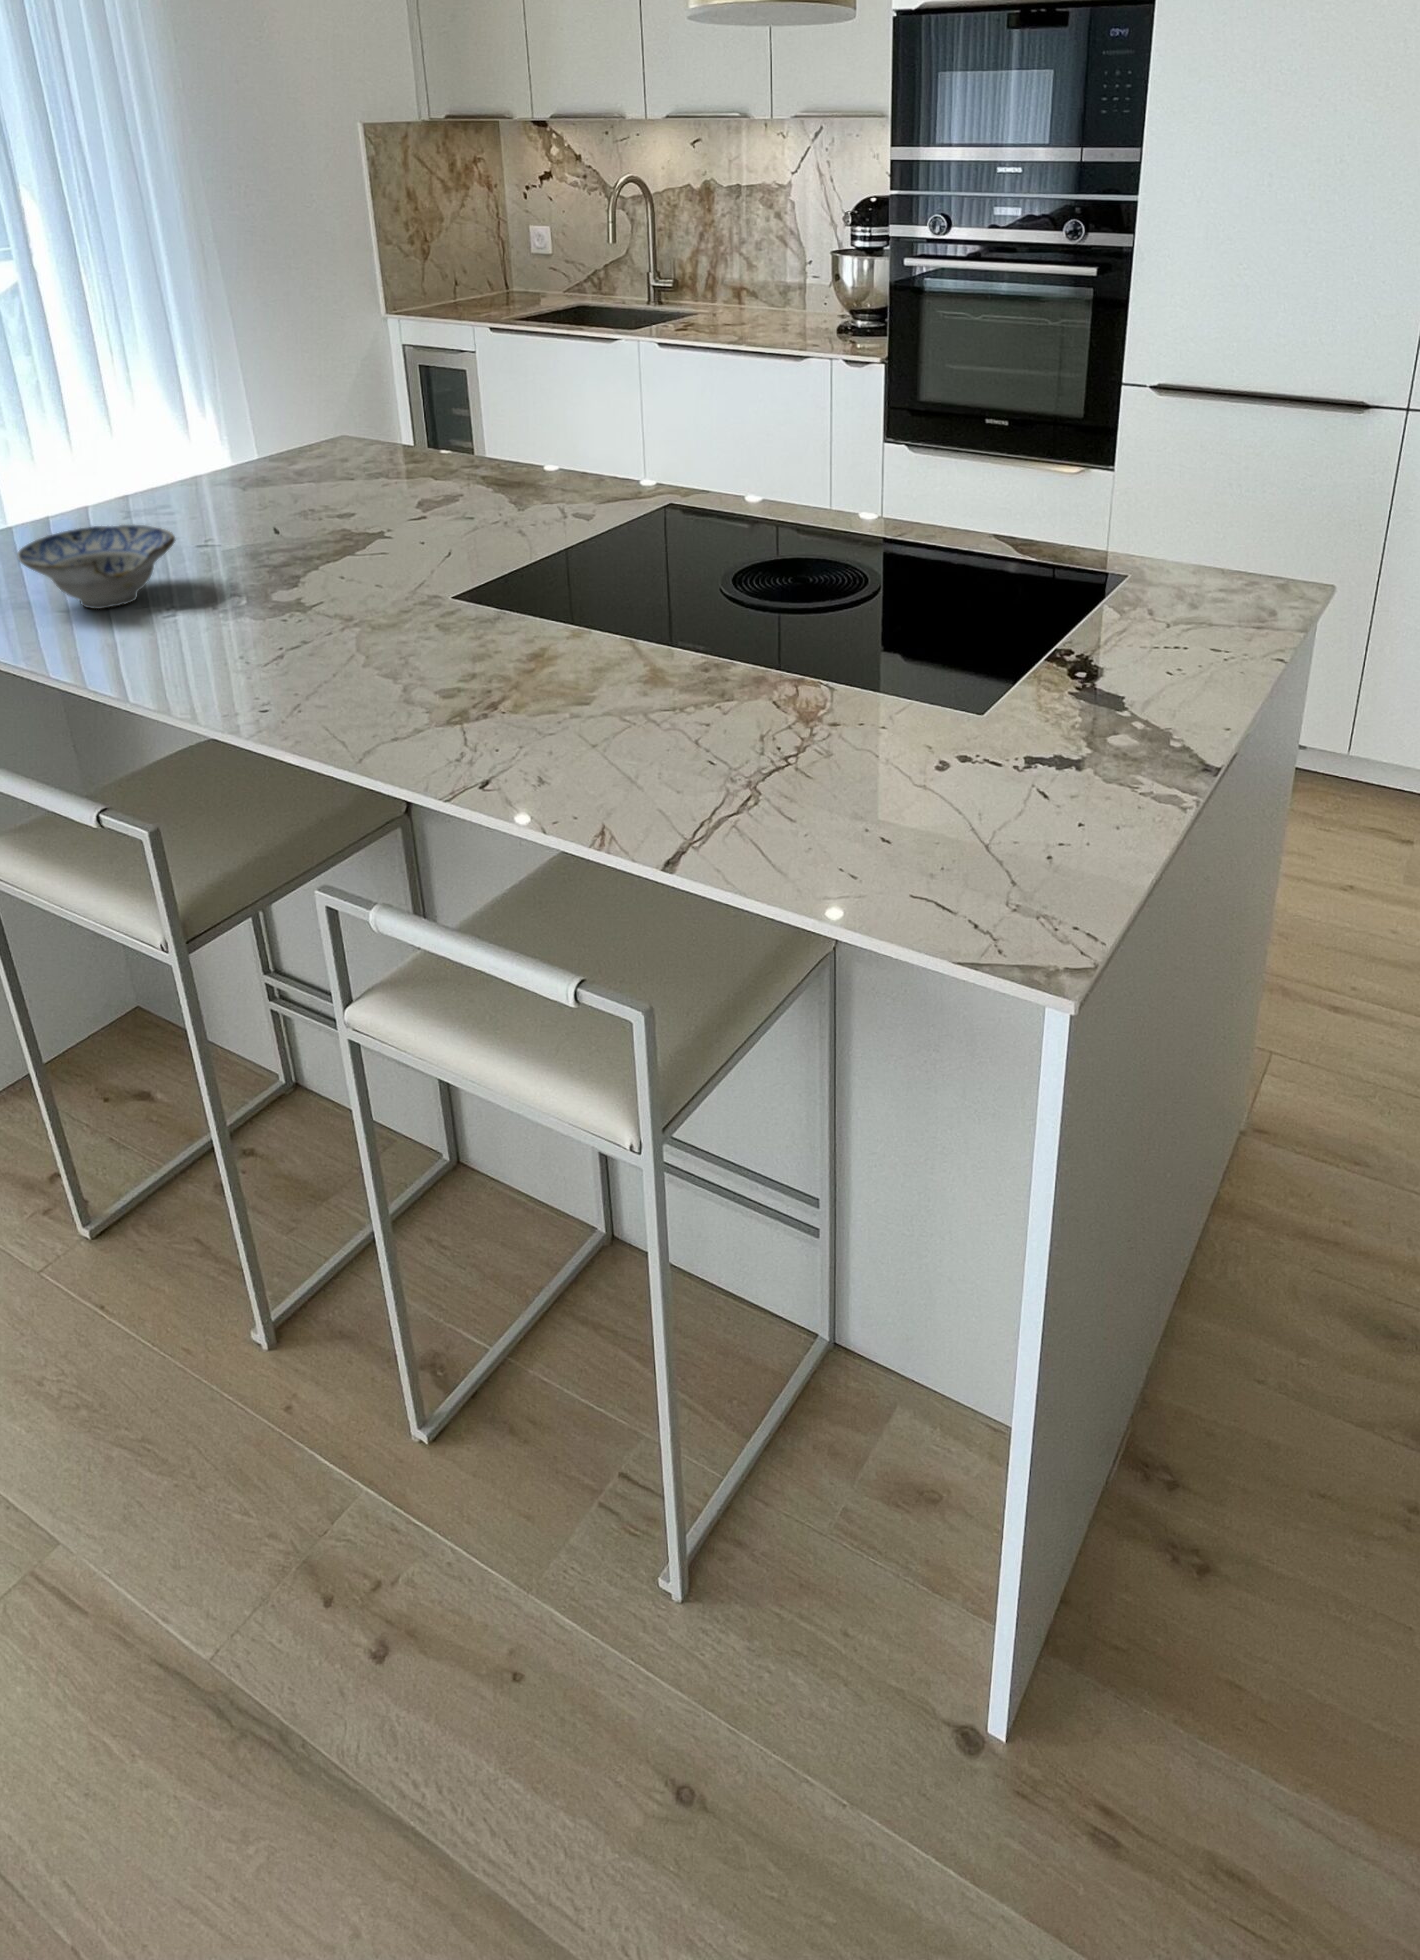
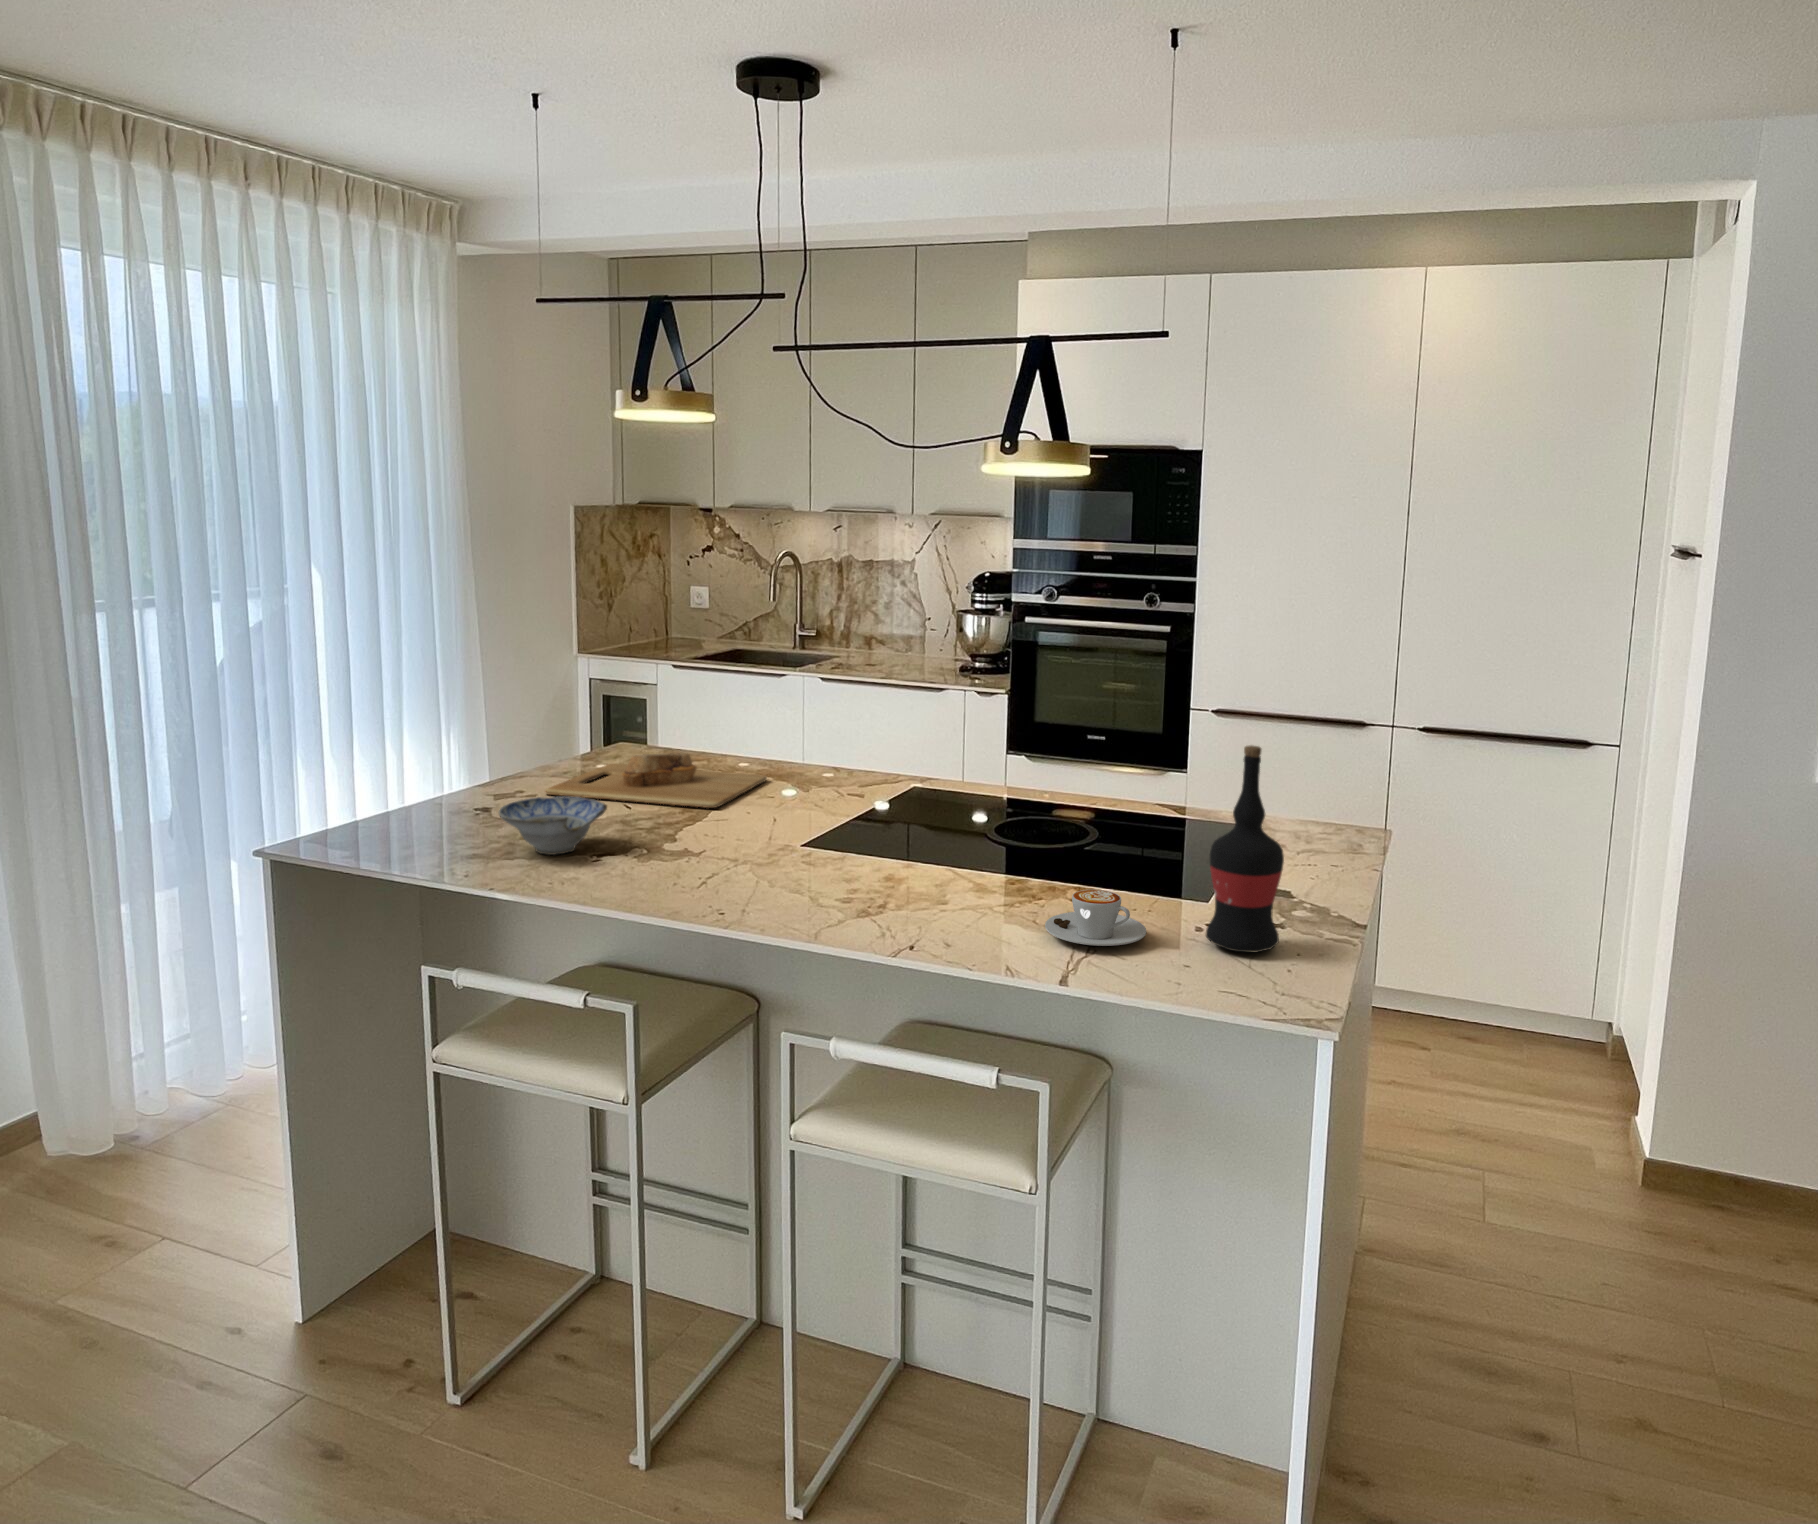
cutting board: none [177,455,479,533] -> present [546,753,767,808]
wine bottle: none [939,476,1071,818] -> present [1206,745,1284,952]
coffee cup: none [691,700,849,800] -> present [1045,890,1146,946]

